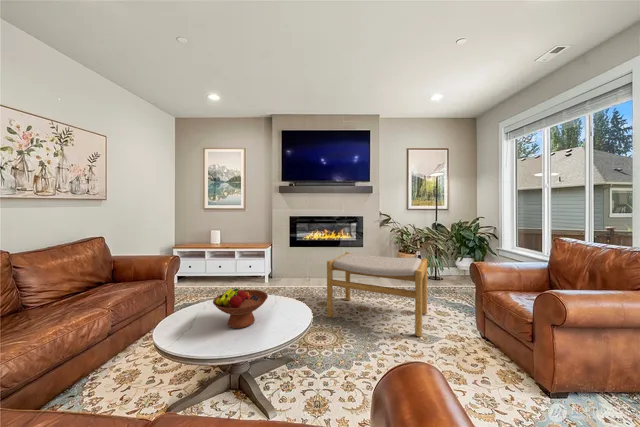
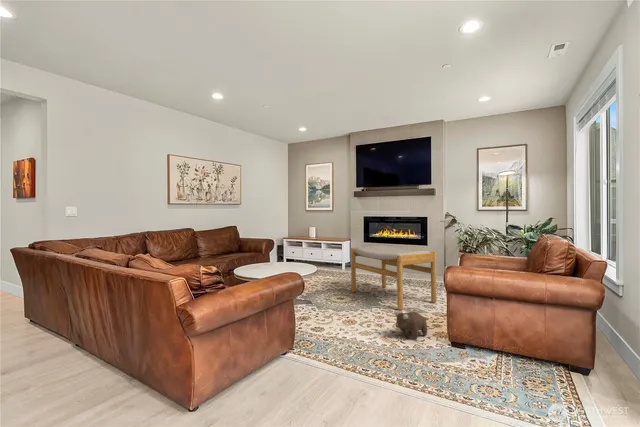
fruit bowl: present [213,288,268,328] -> none [250,249,279,269]
plush toy: none [485,351,525,391] -> present [394,311,427,339]

